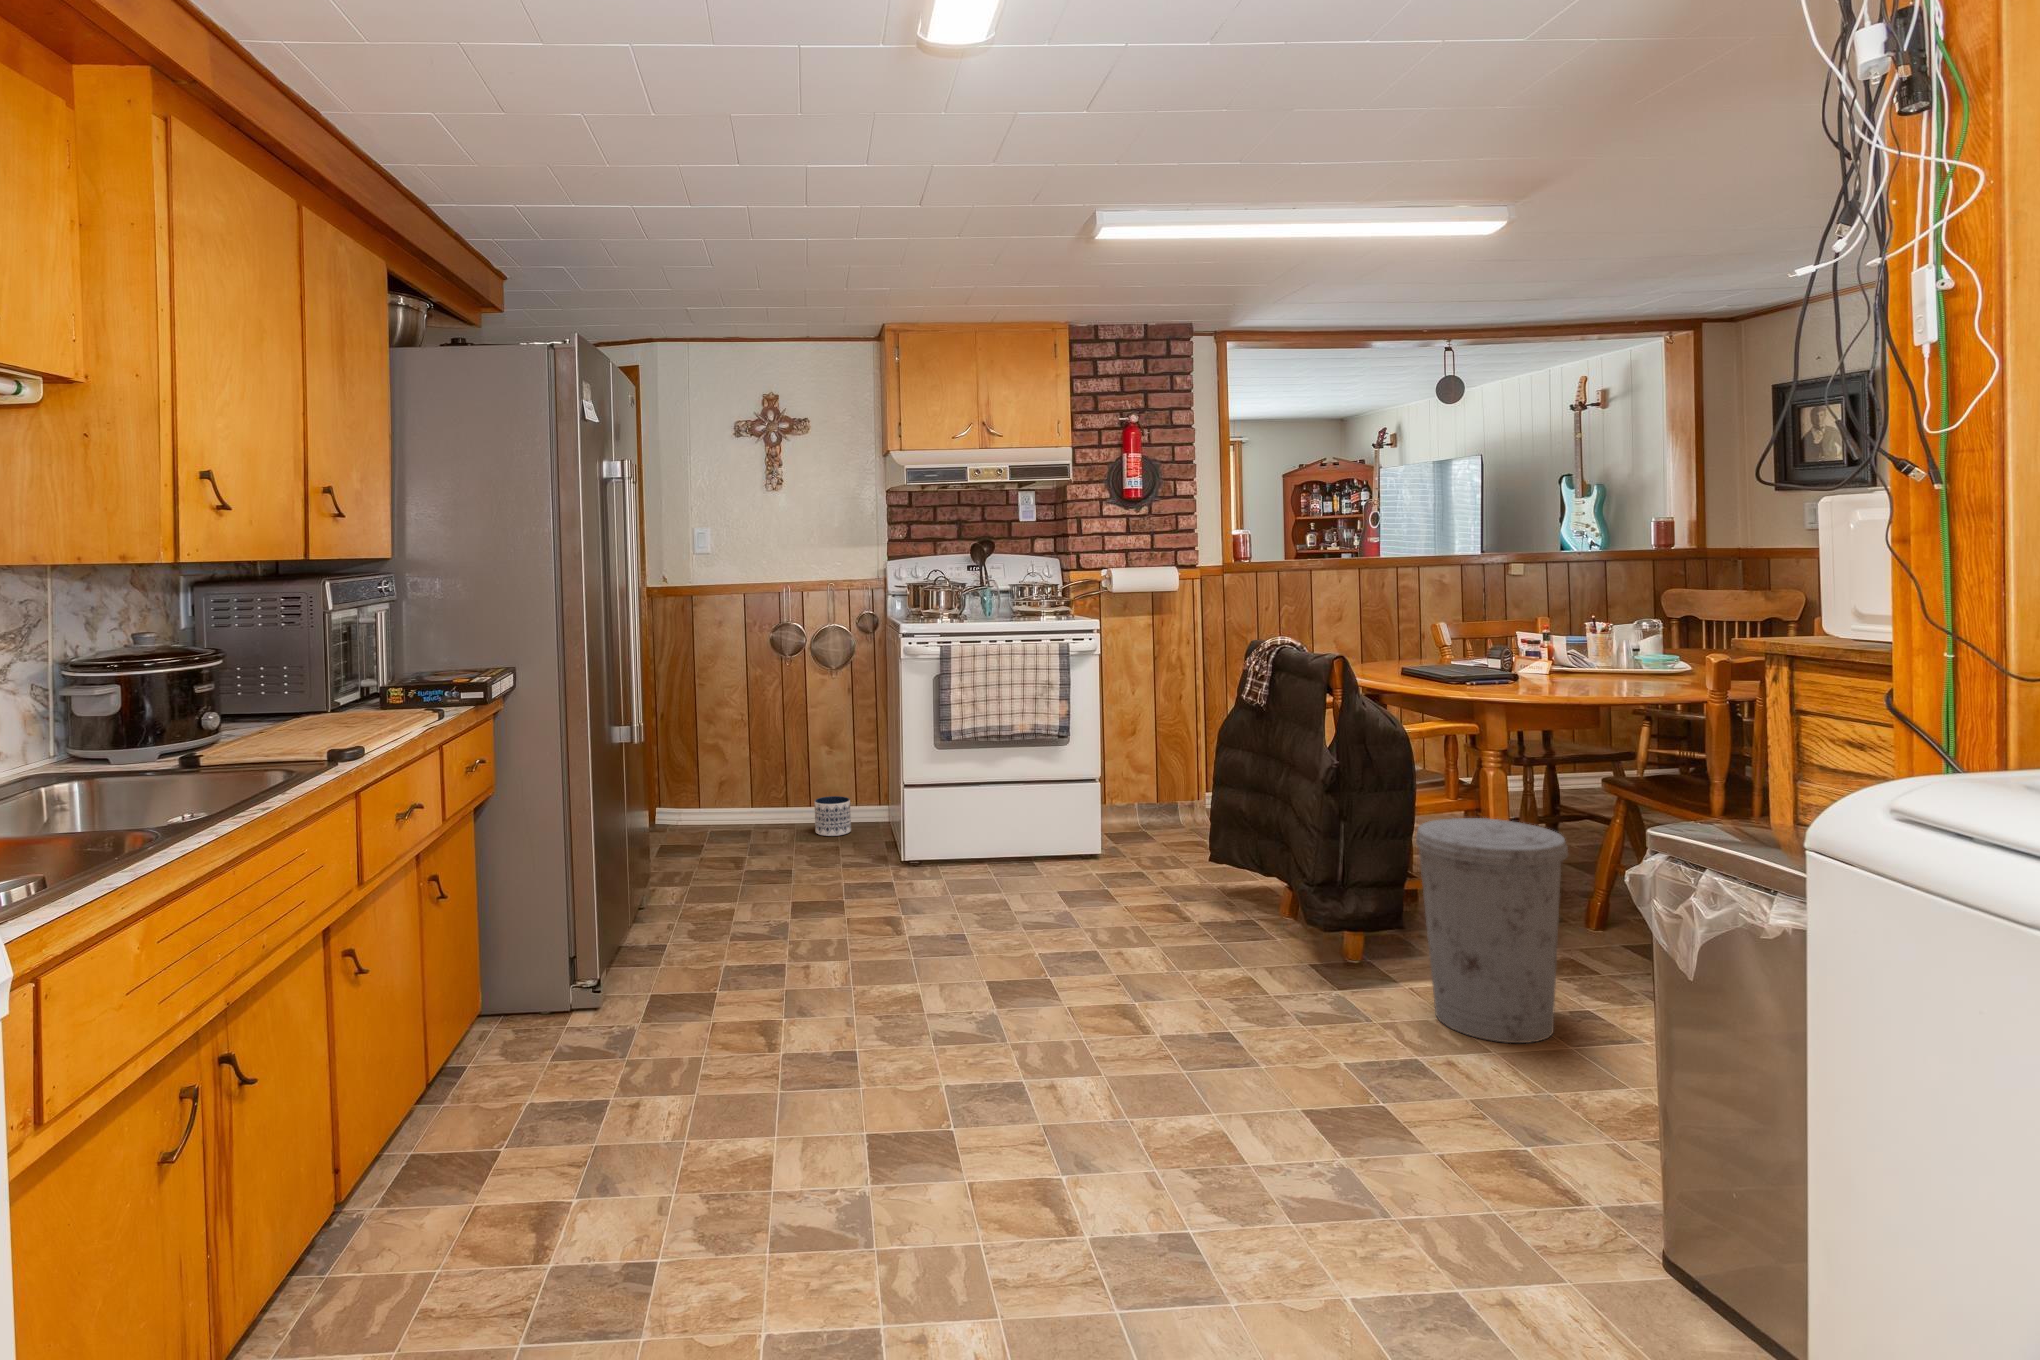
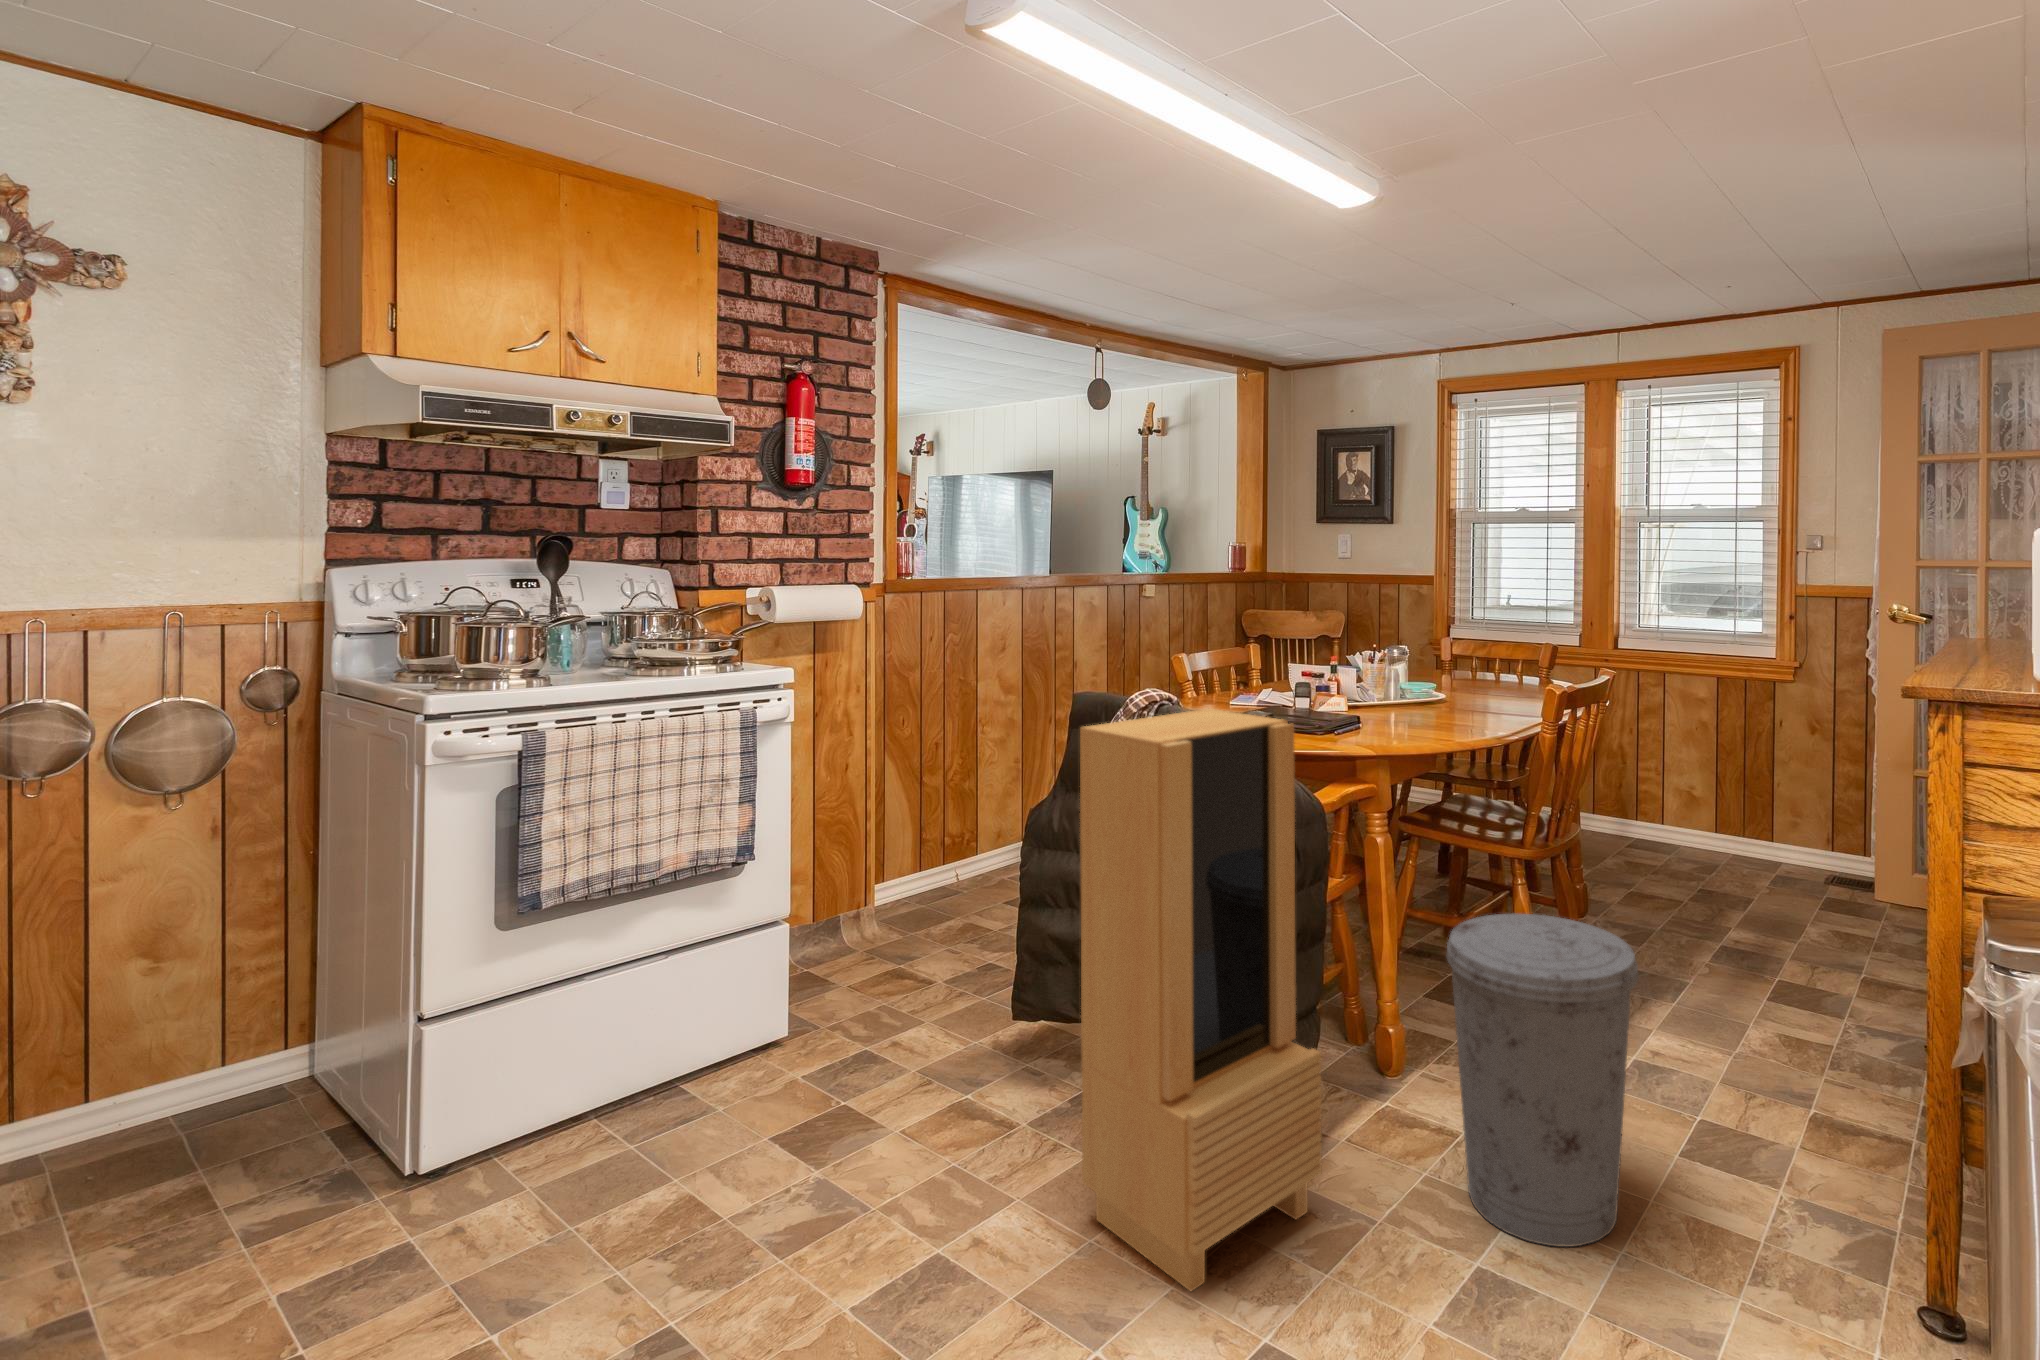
storage cabinet: none [1177,652,1325,981] -> present [1080,709,1322,1291]
planter: present [815,796,851,836] -> none [106,1059,216,1167]

